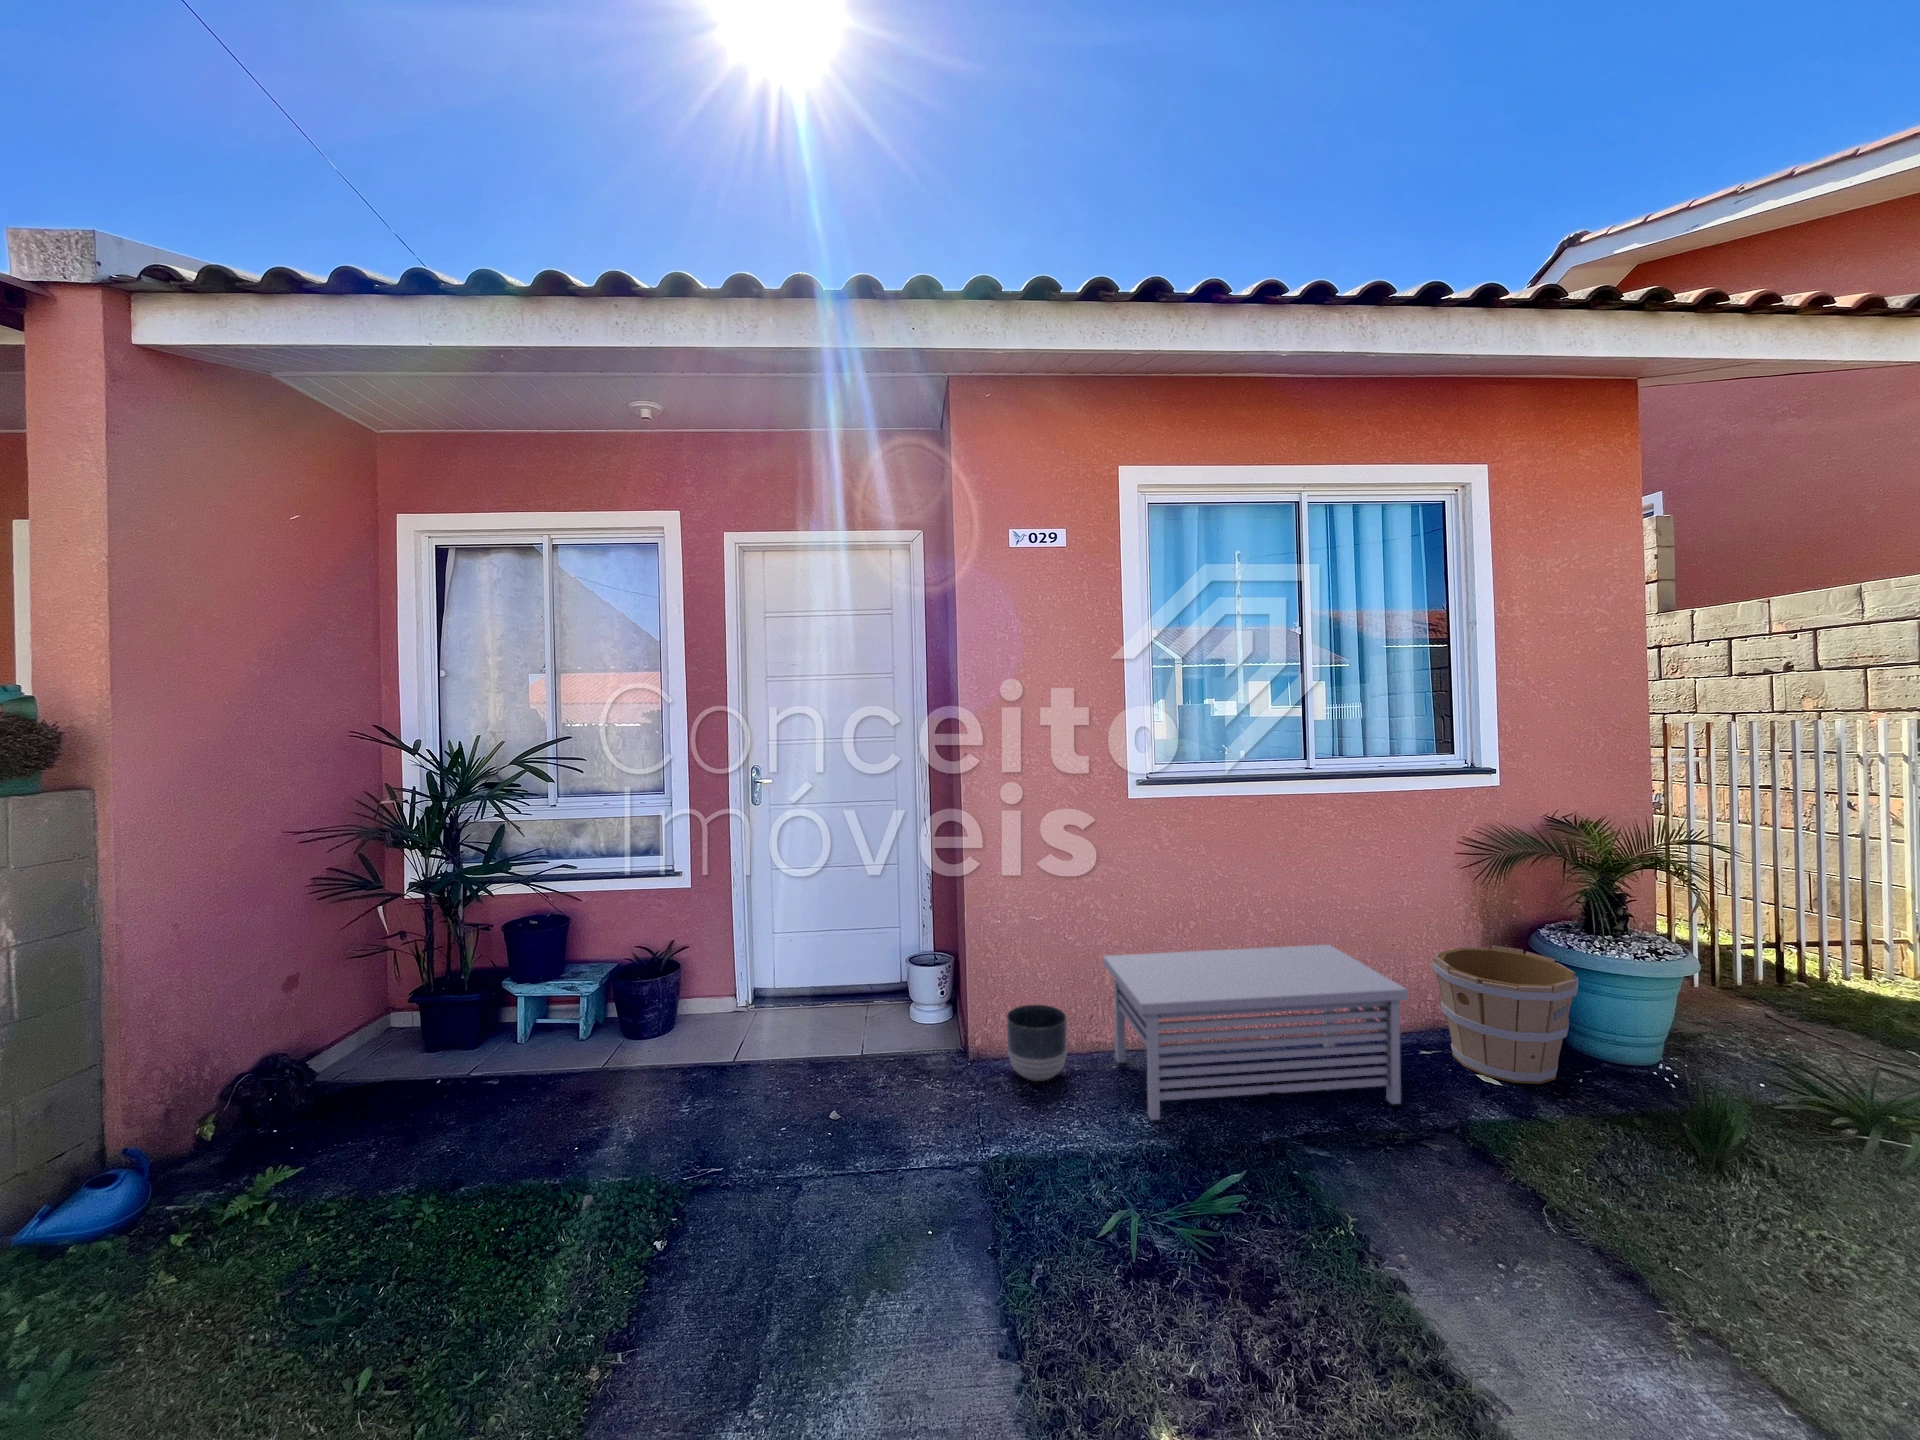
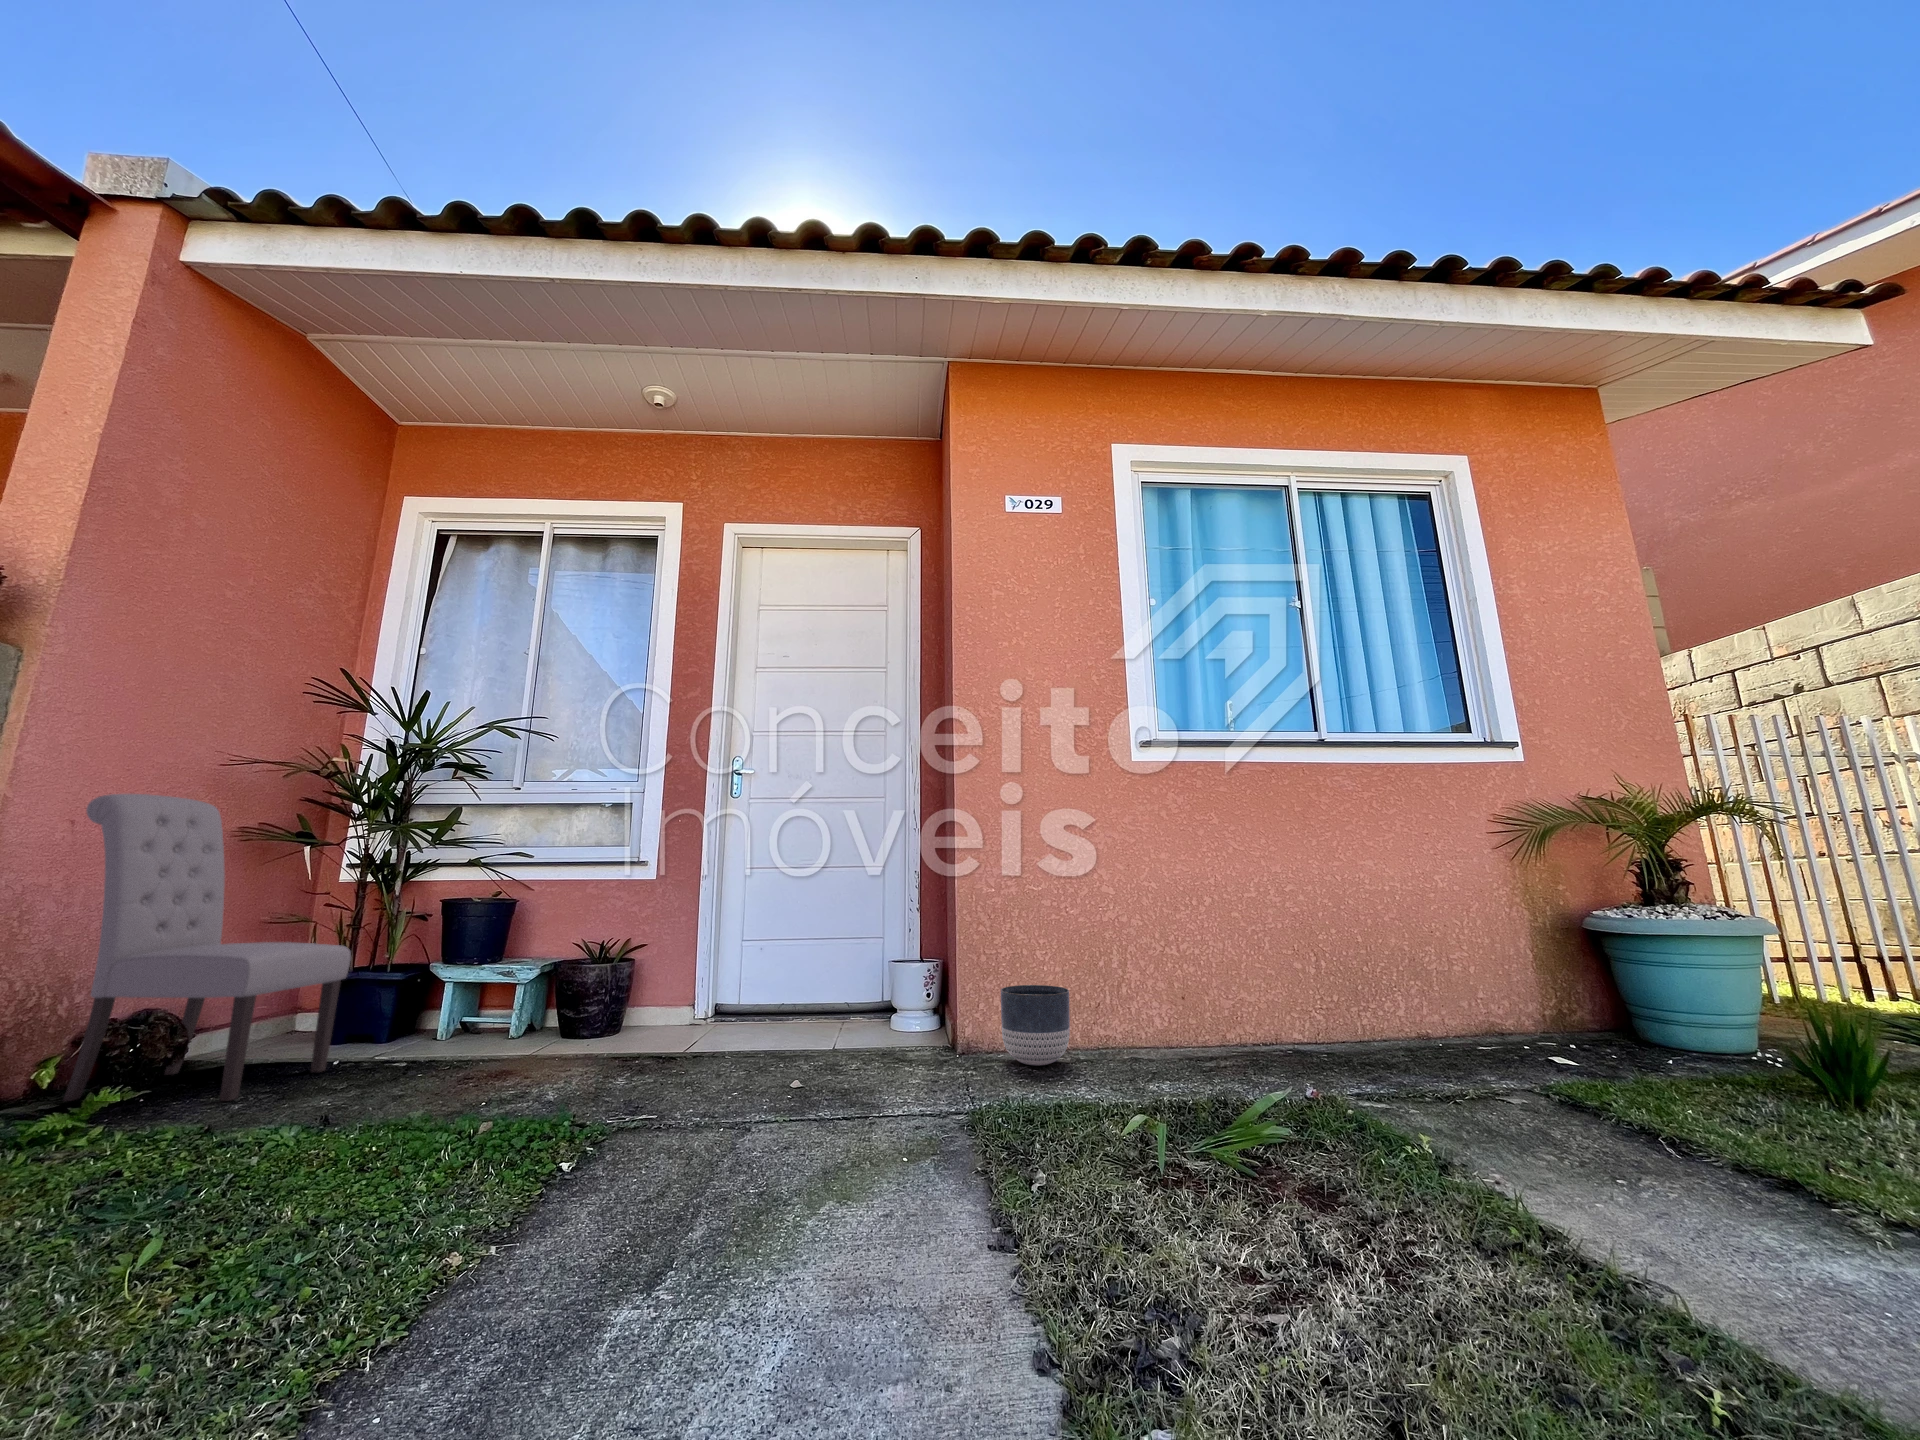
chair: none [184,877,437,1151] -> present [64,794,351,1101]
storage bench: present [1103,945,1408,1120] -> none [1109,929,1463,1091]
wooden bucket: present [1432,945,1578,1084] -> none [1477,934,1646,1072]

